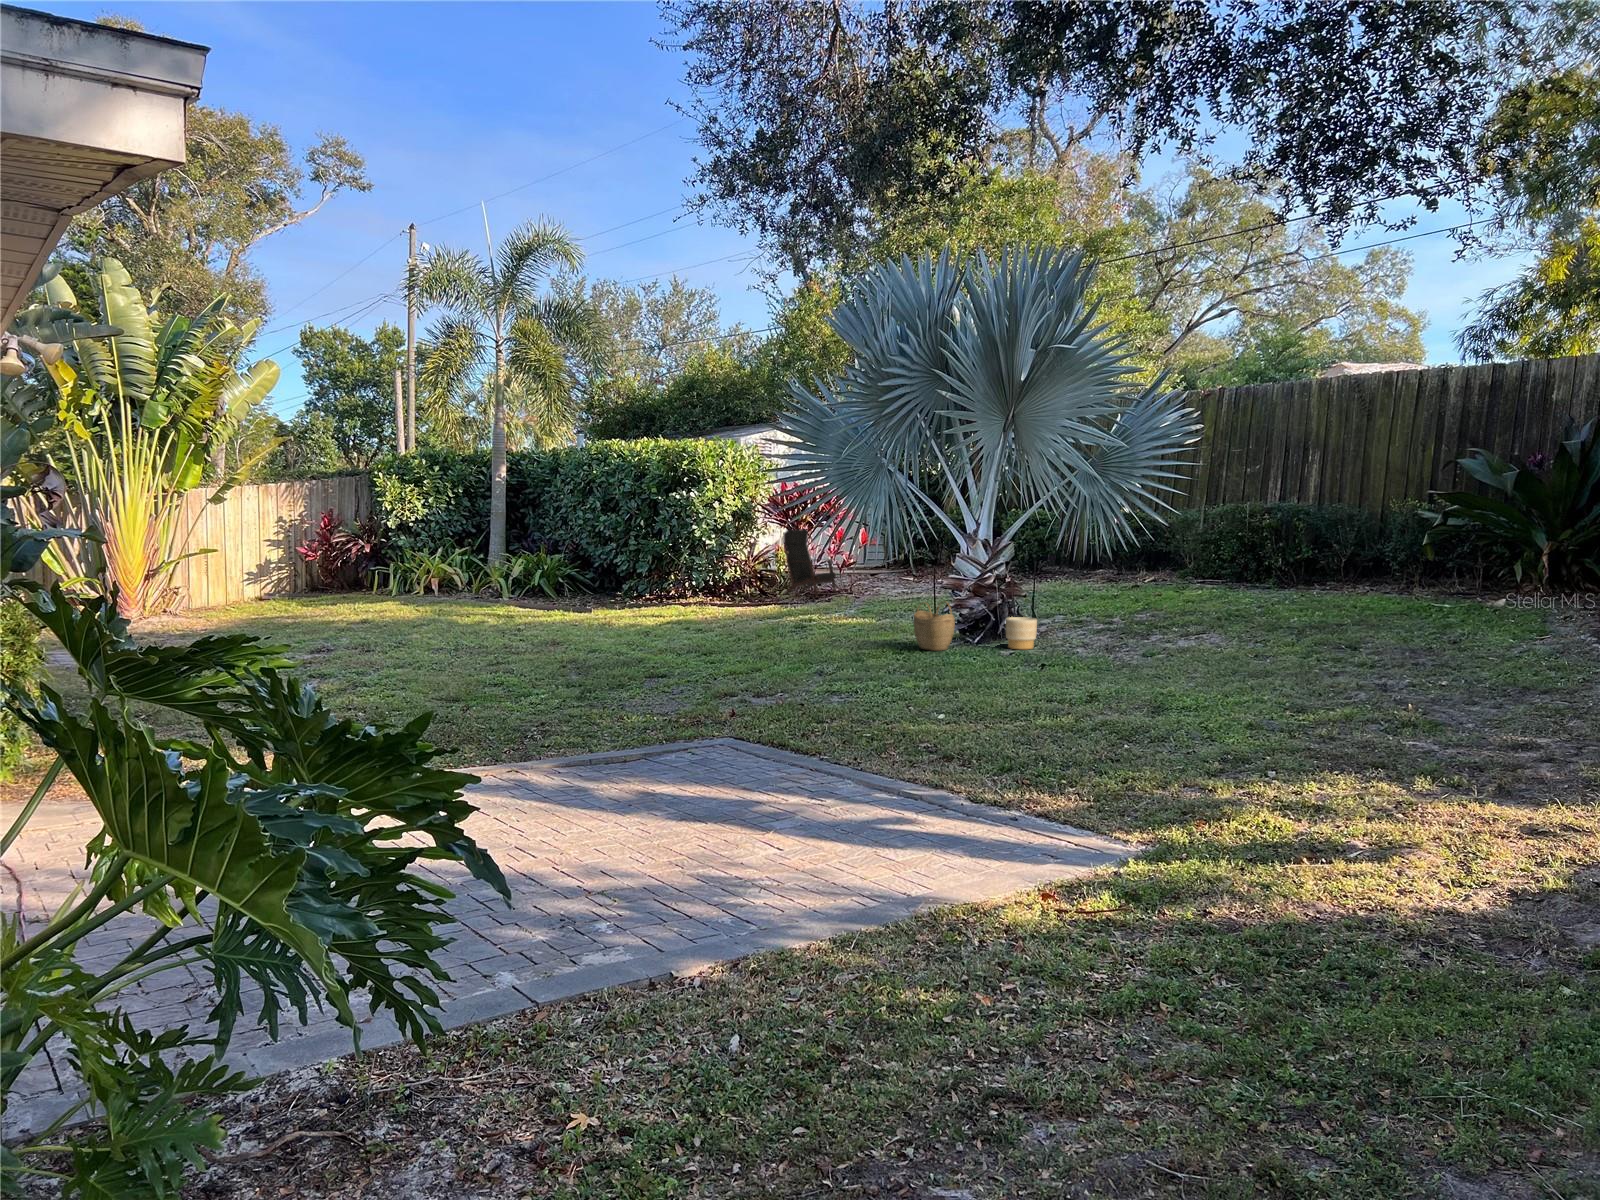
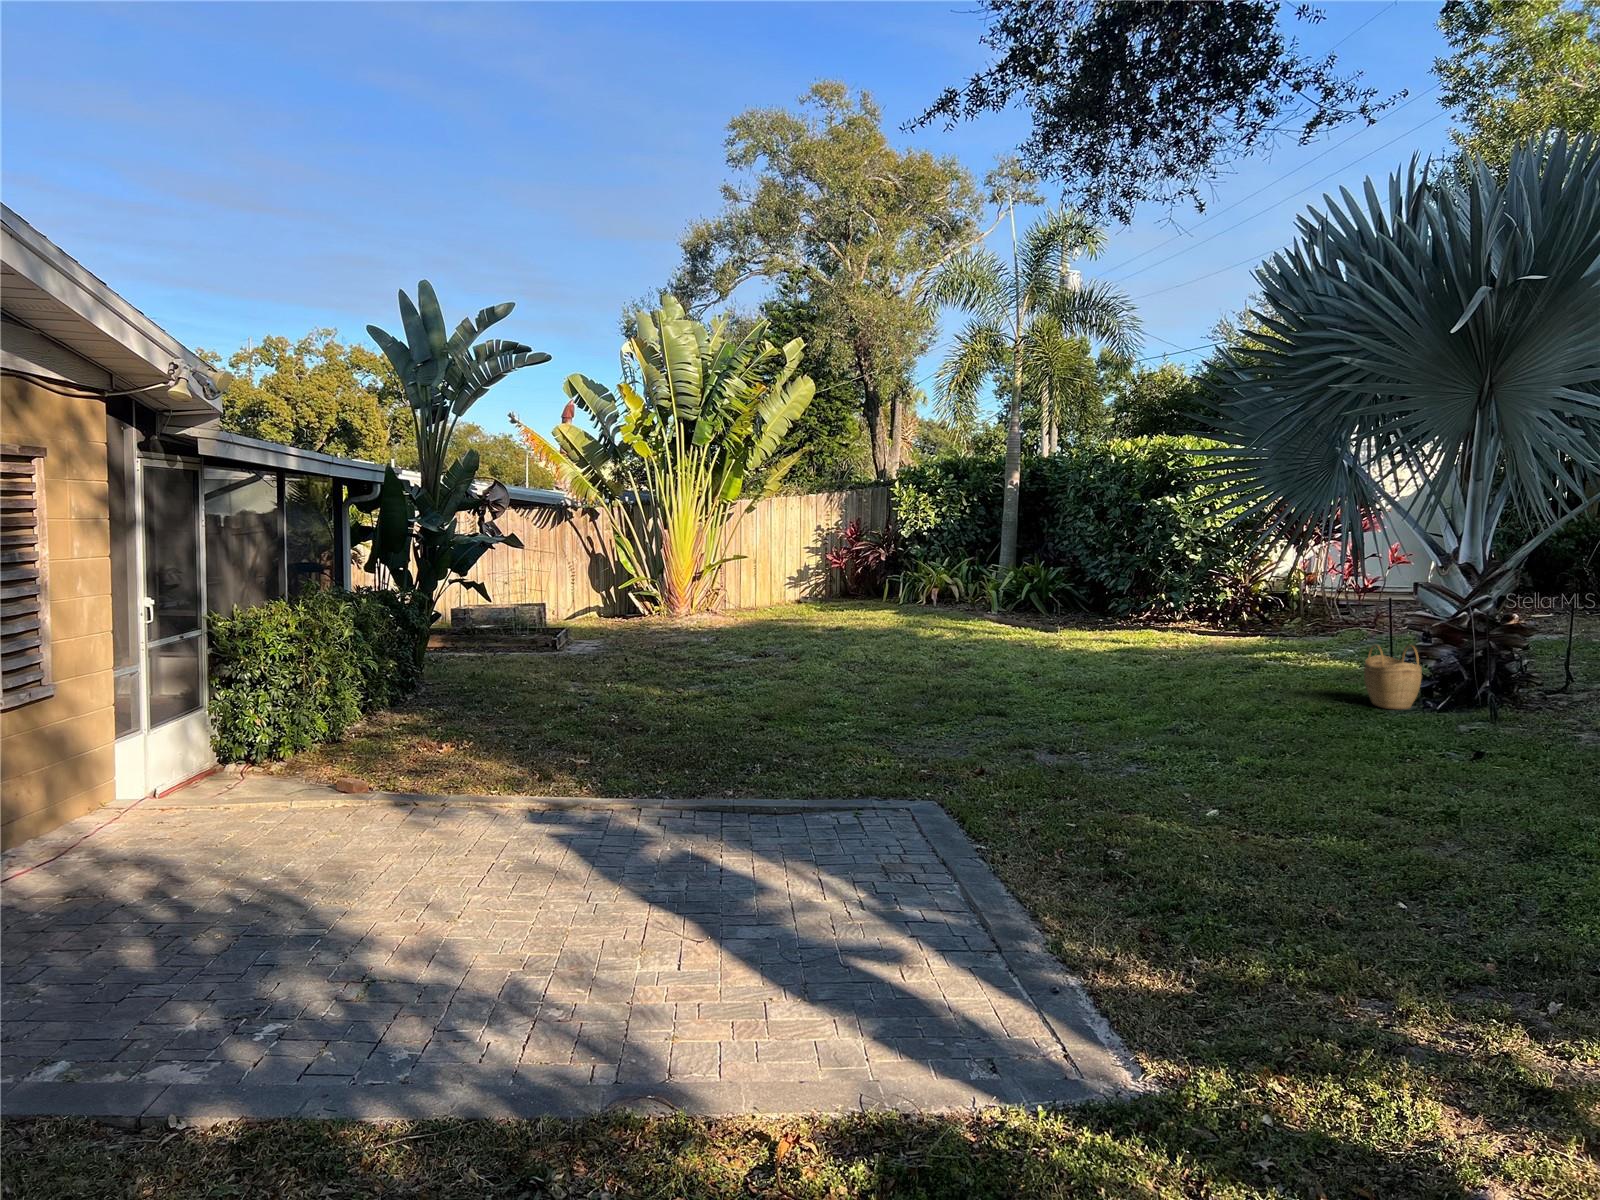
lounge chair: present [783,529,836,597] -> none [1287,544,1369,627]
planter: present [1006,617,1037,650] -> none [1499,674,1552,721]

